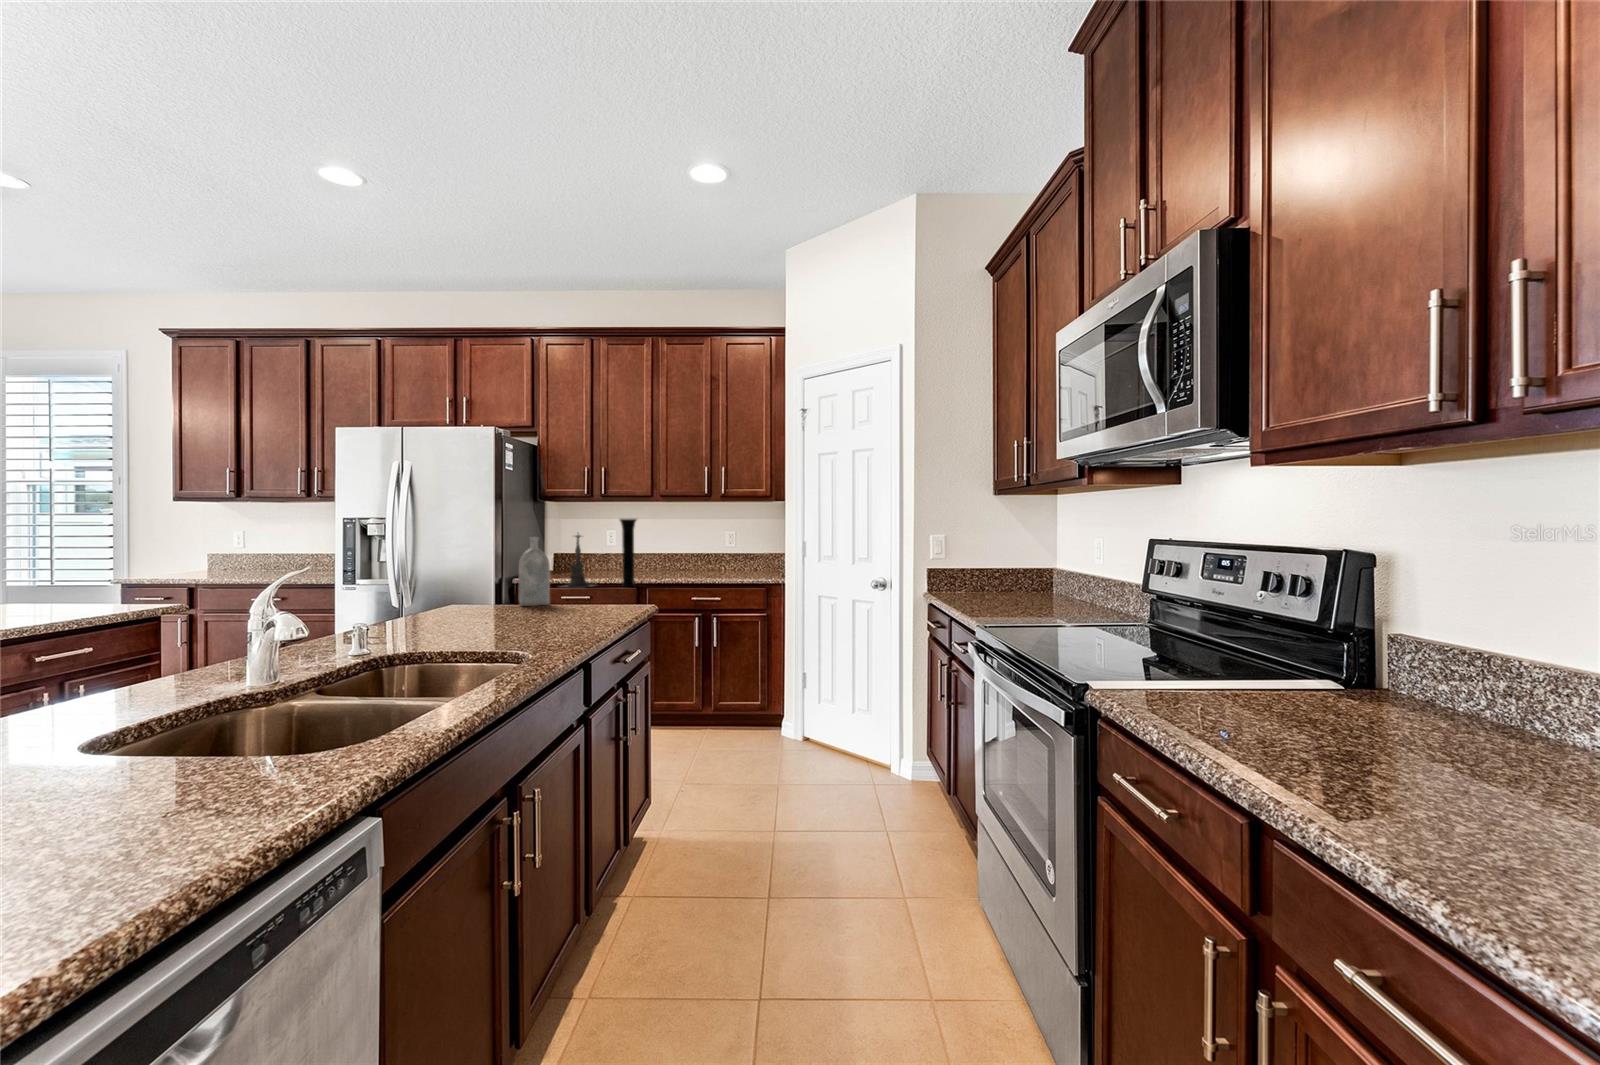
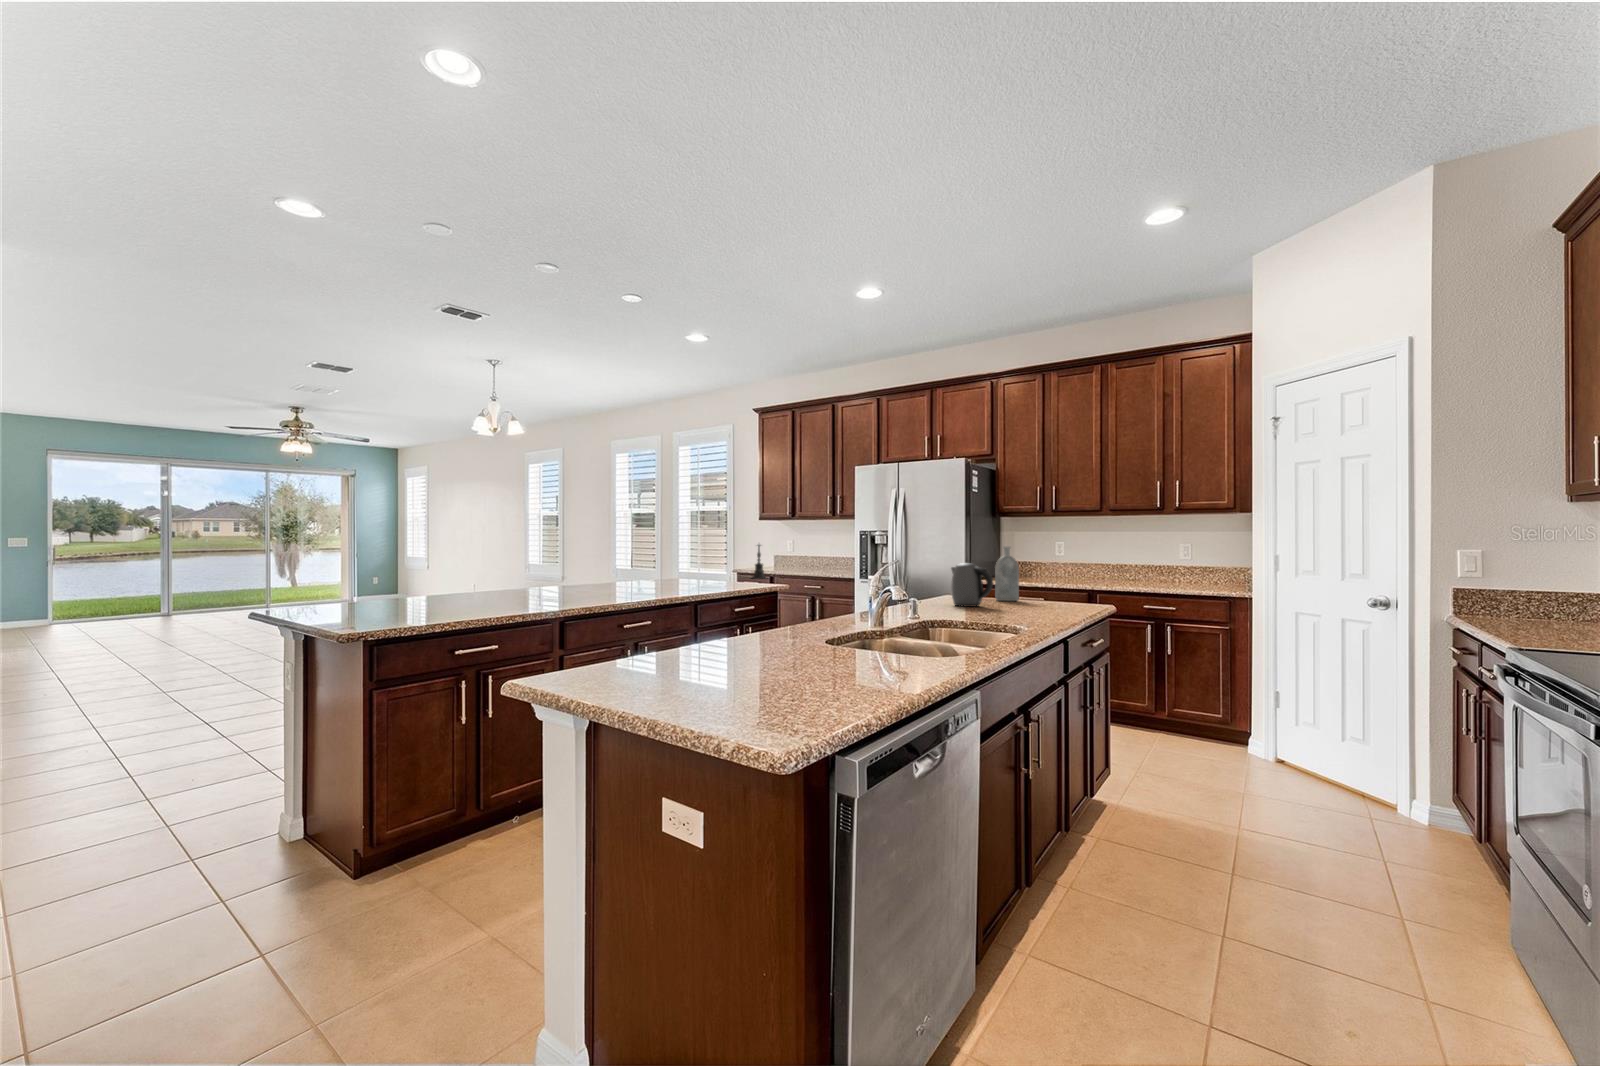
vase: present [620,519,636,587] -> none [1071,532,1089,593]
candle holder: present [564,534,591,588] -> present [752,545,766,579]
kettle: none [448,561,507,621] -> present [951,563,993,607]

